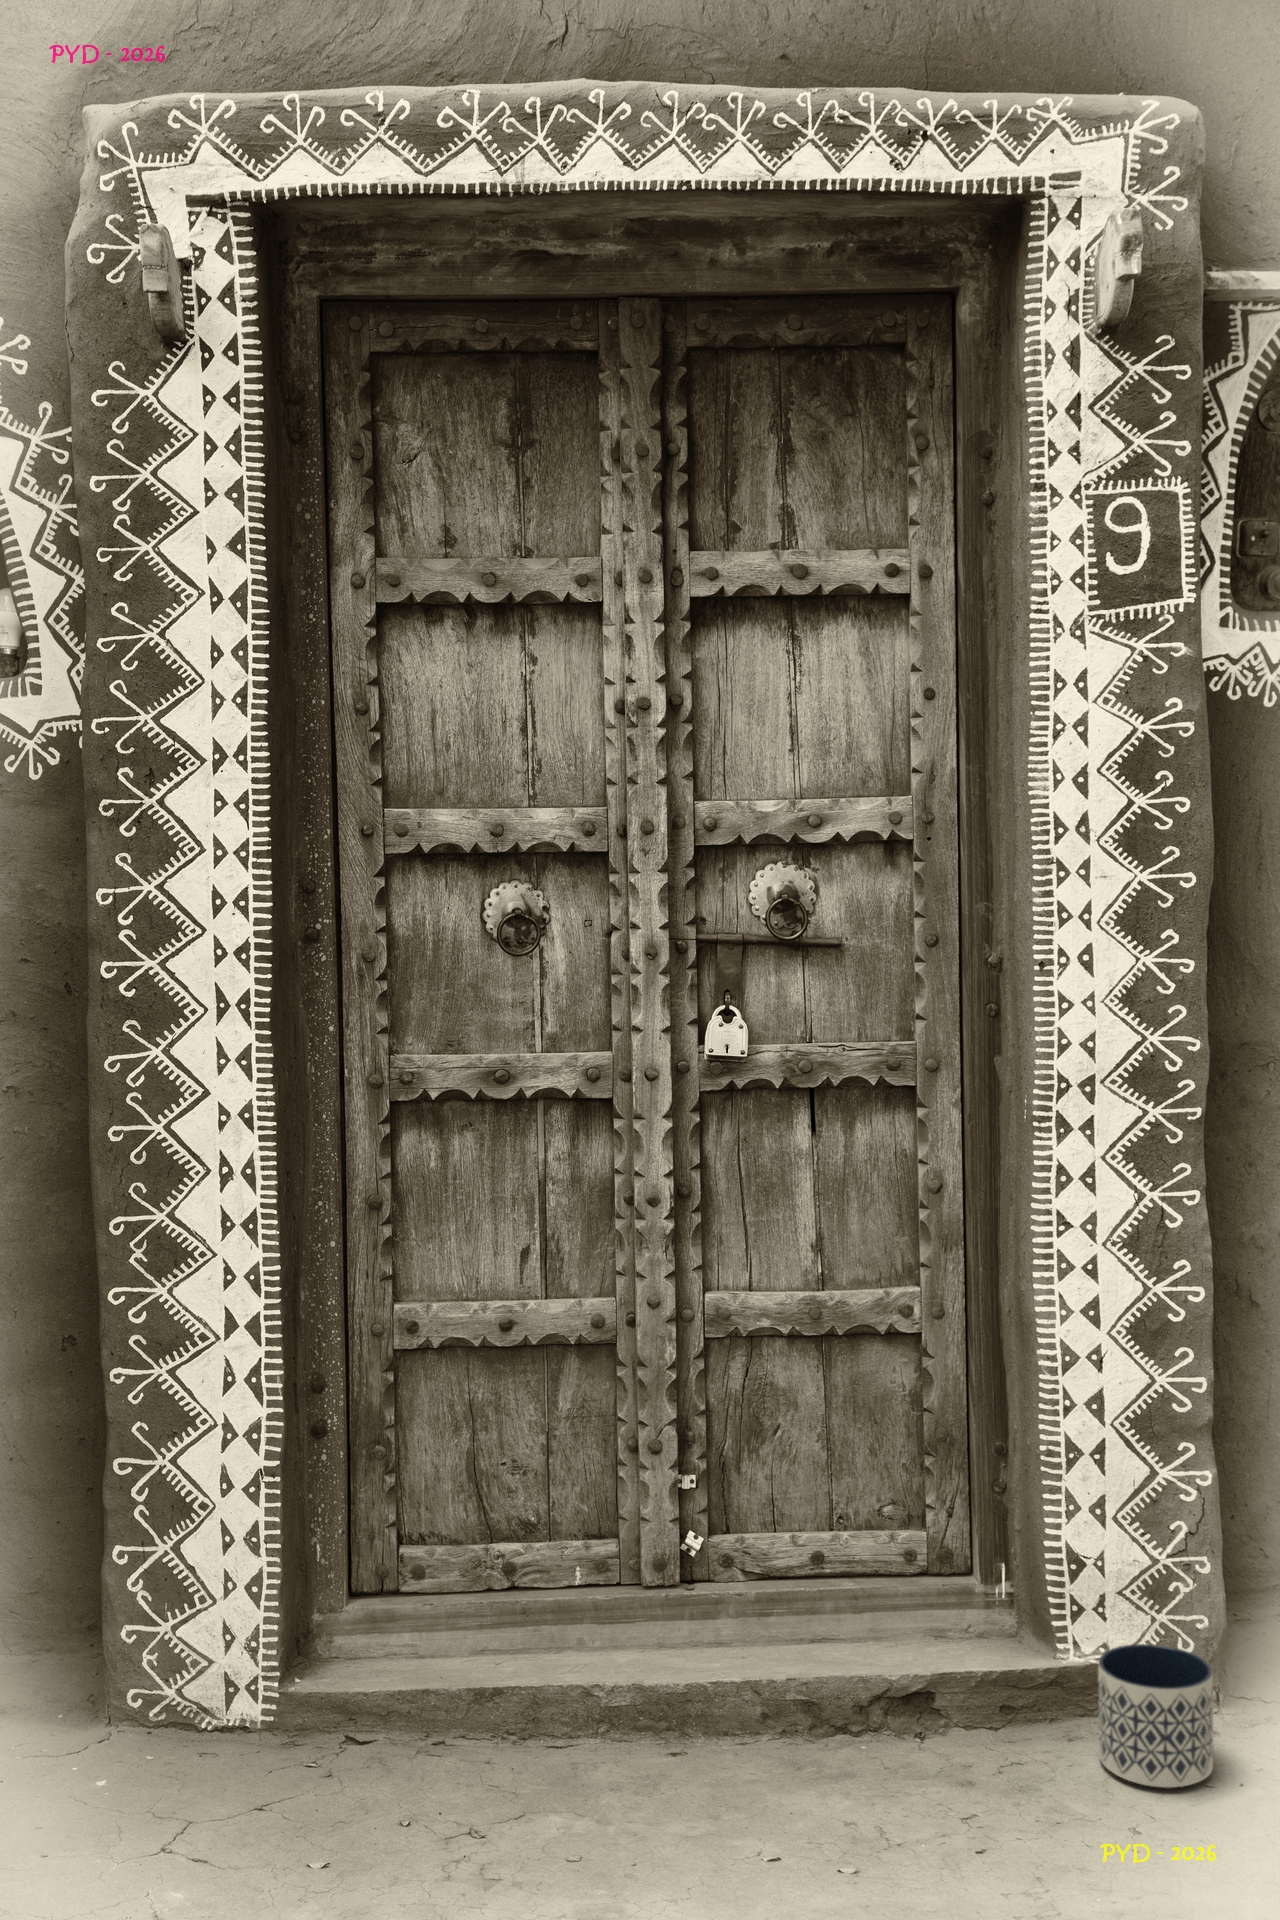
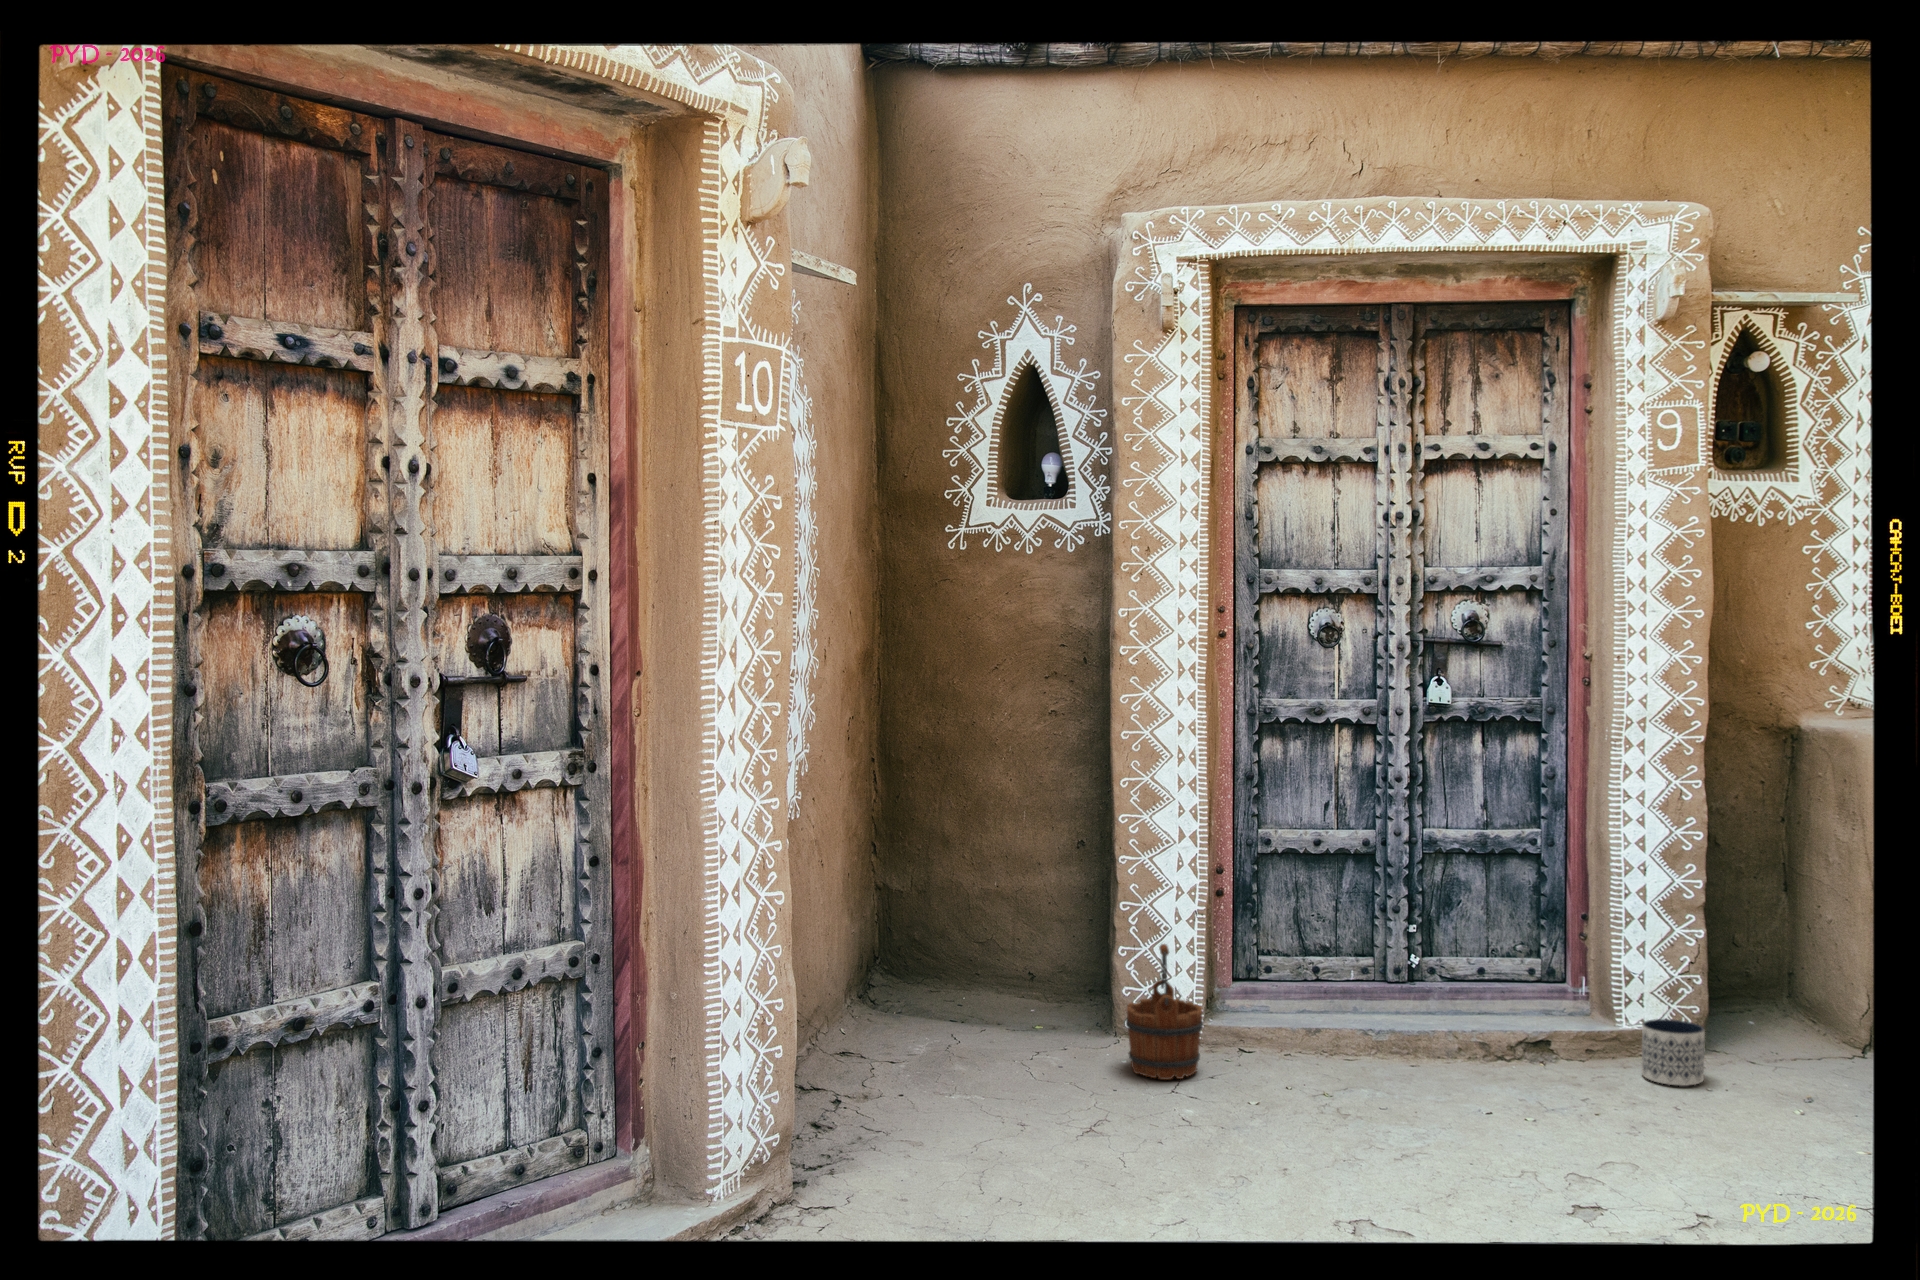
wooden bucket: none [97,1550,254,1836] -> present [1126,944,1203,1079]

